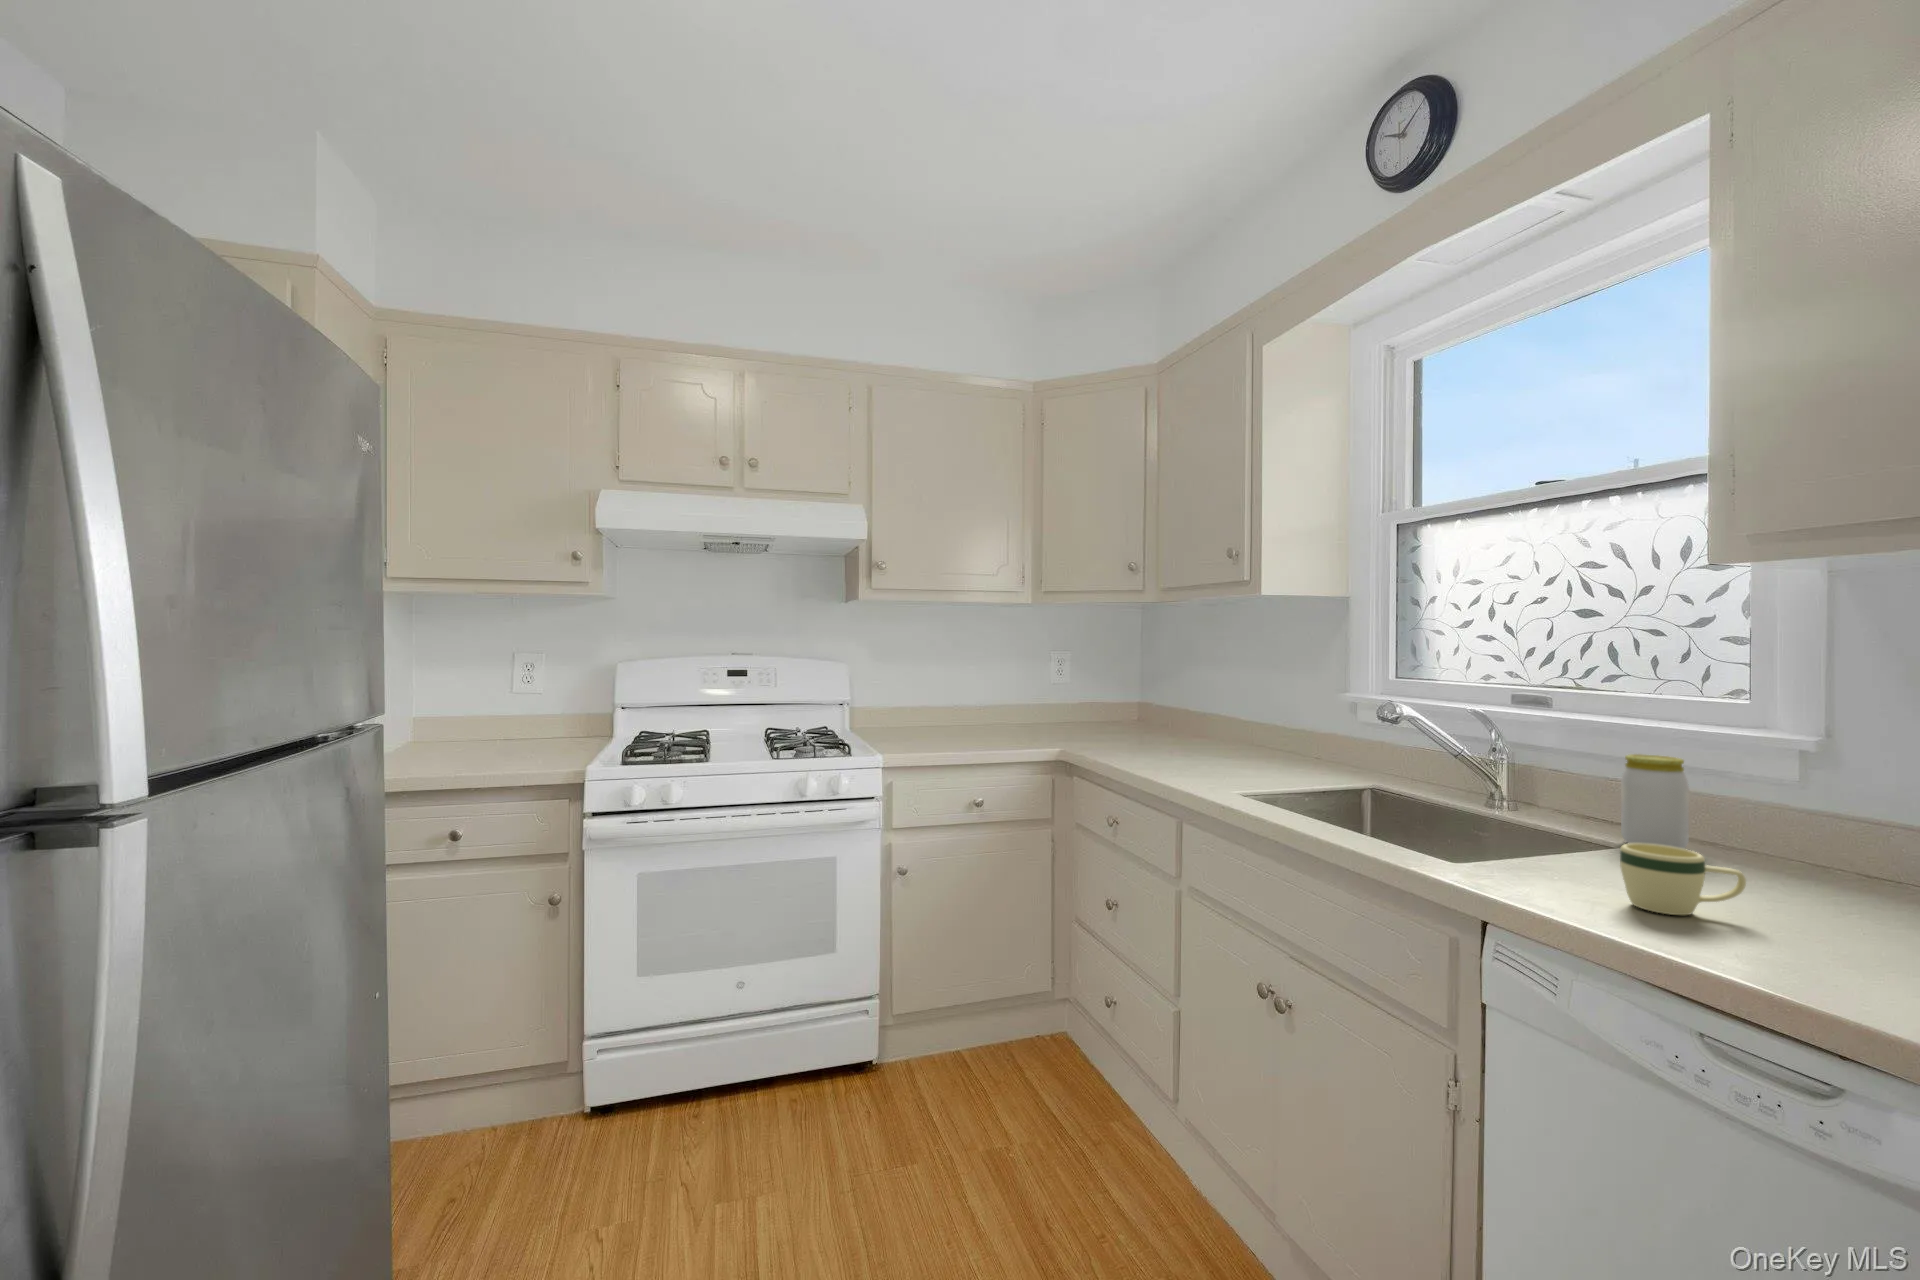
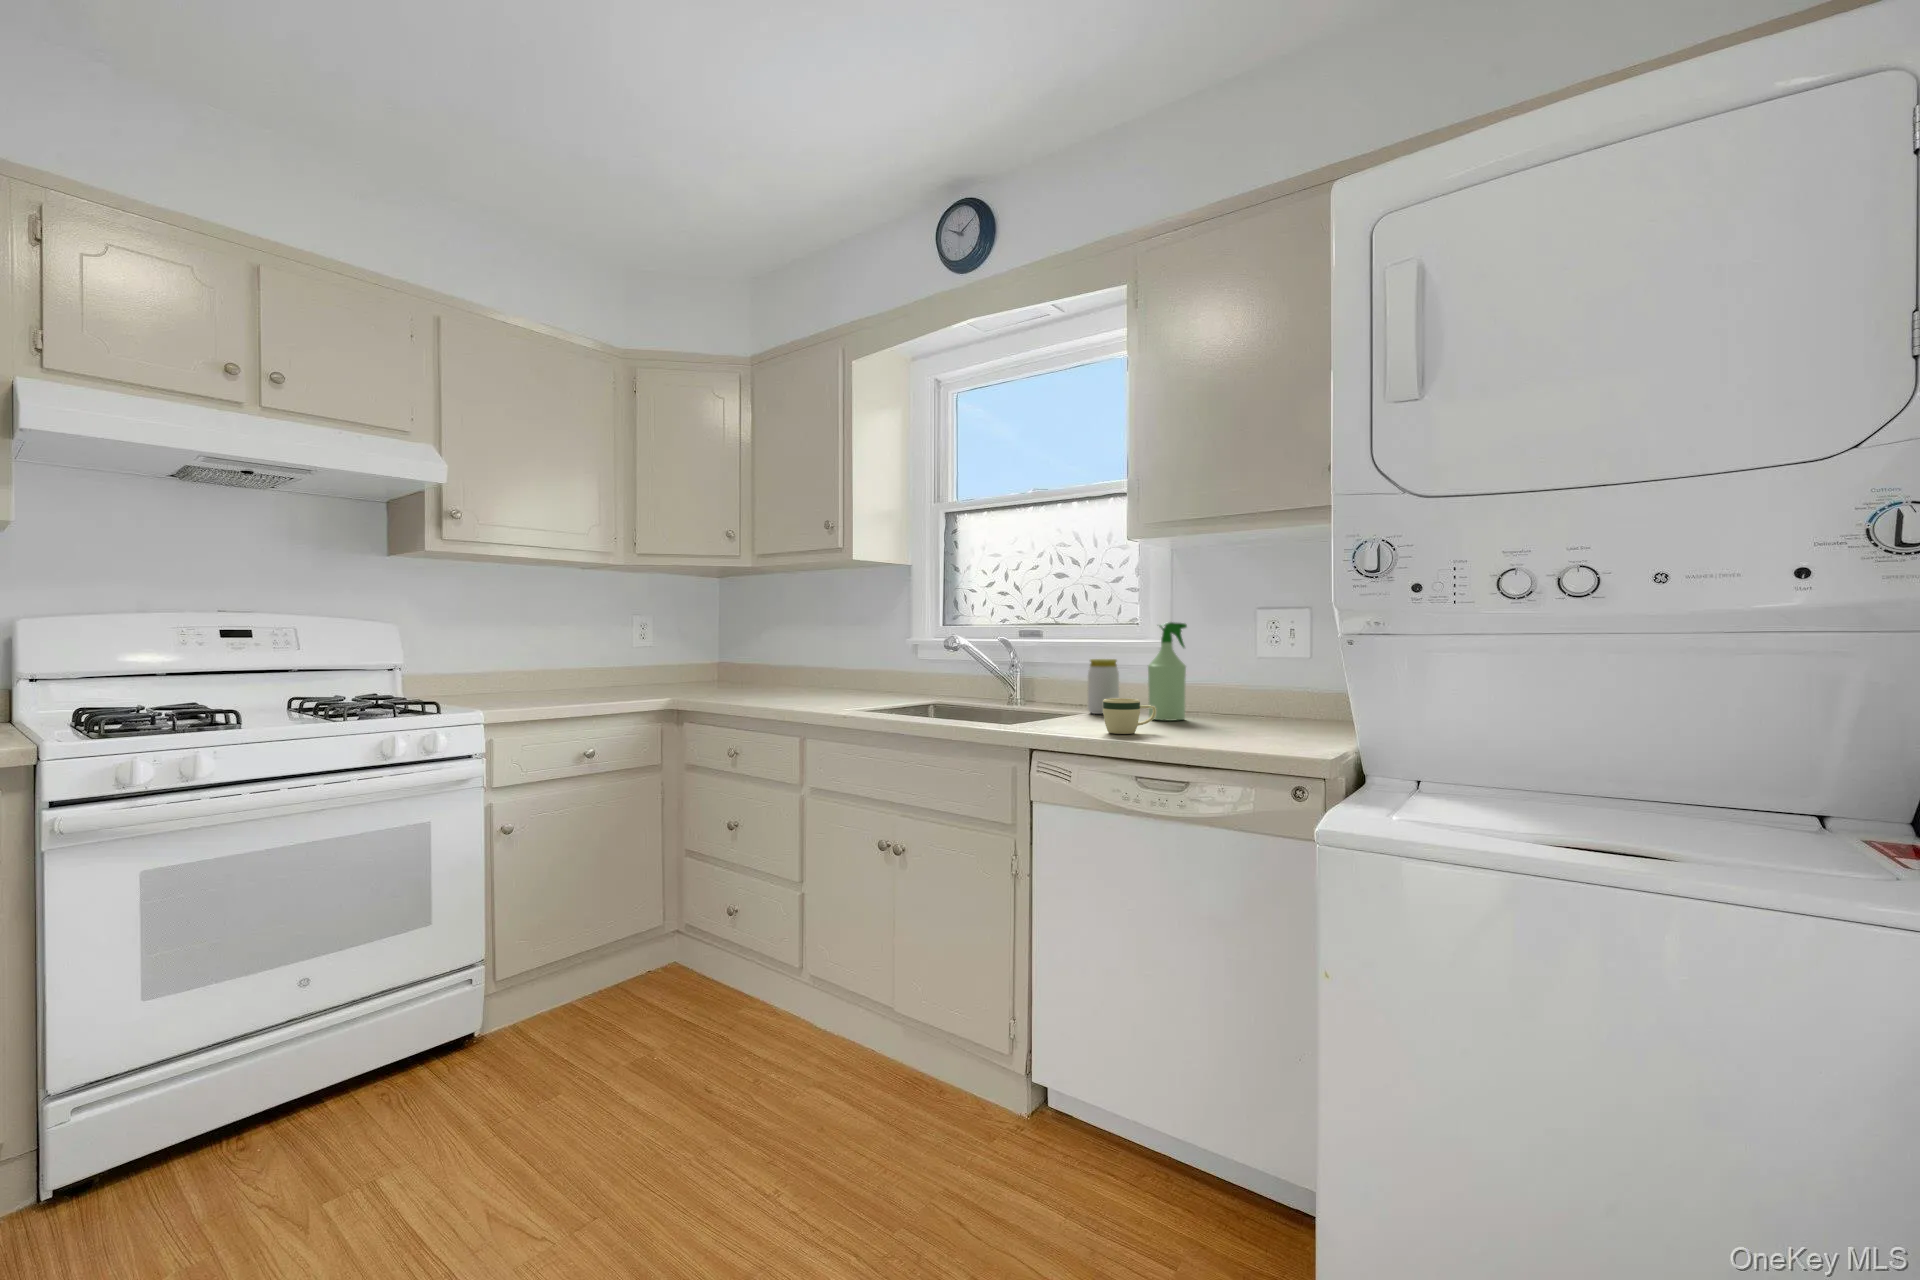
spray bottle: none [1746,708,1847,890] -> present [1148,622,1187,721]

